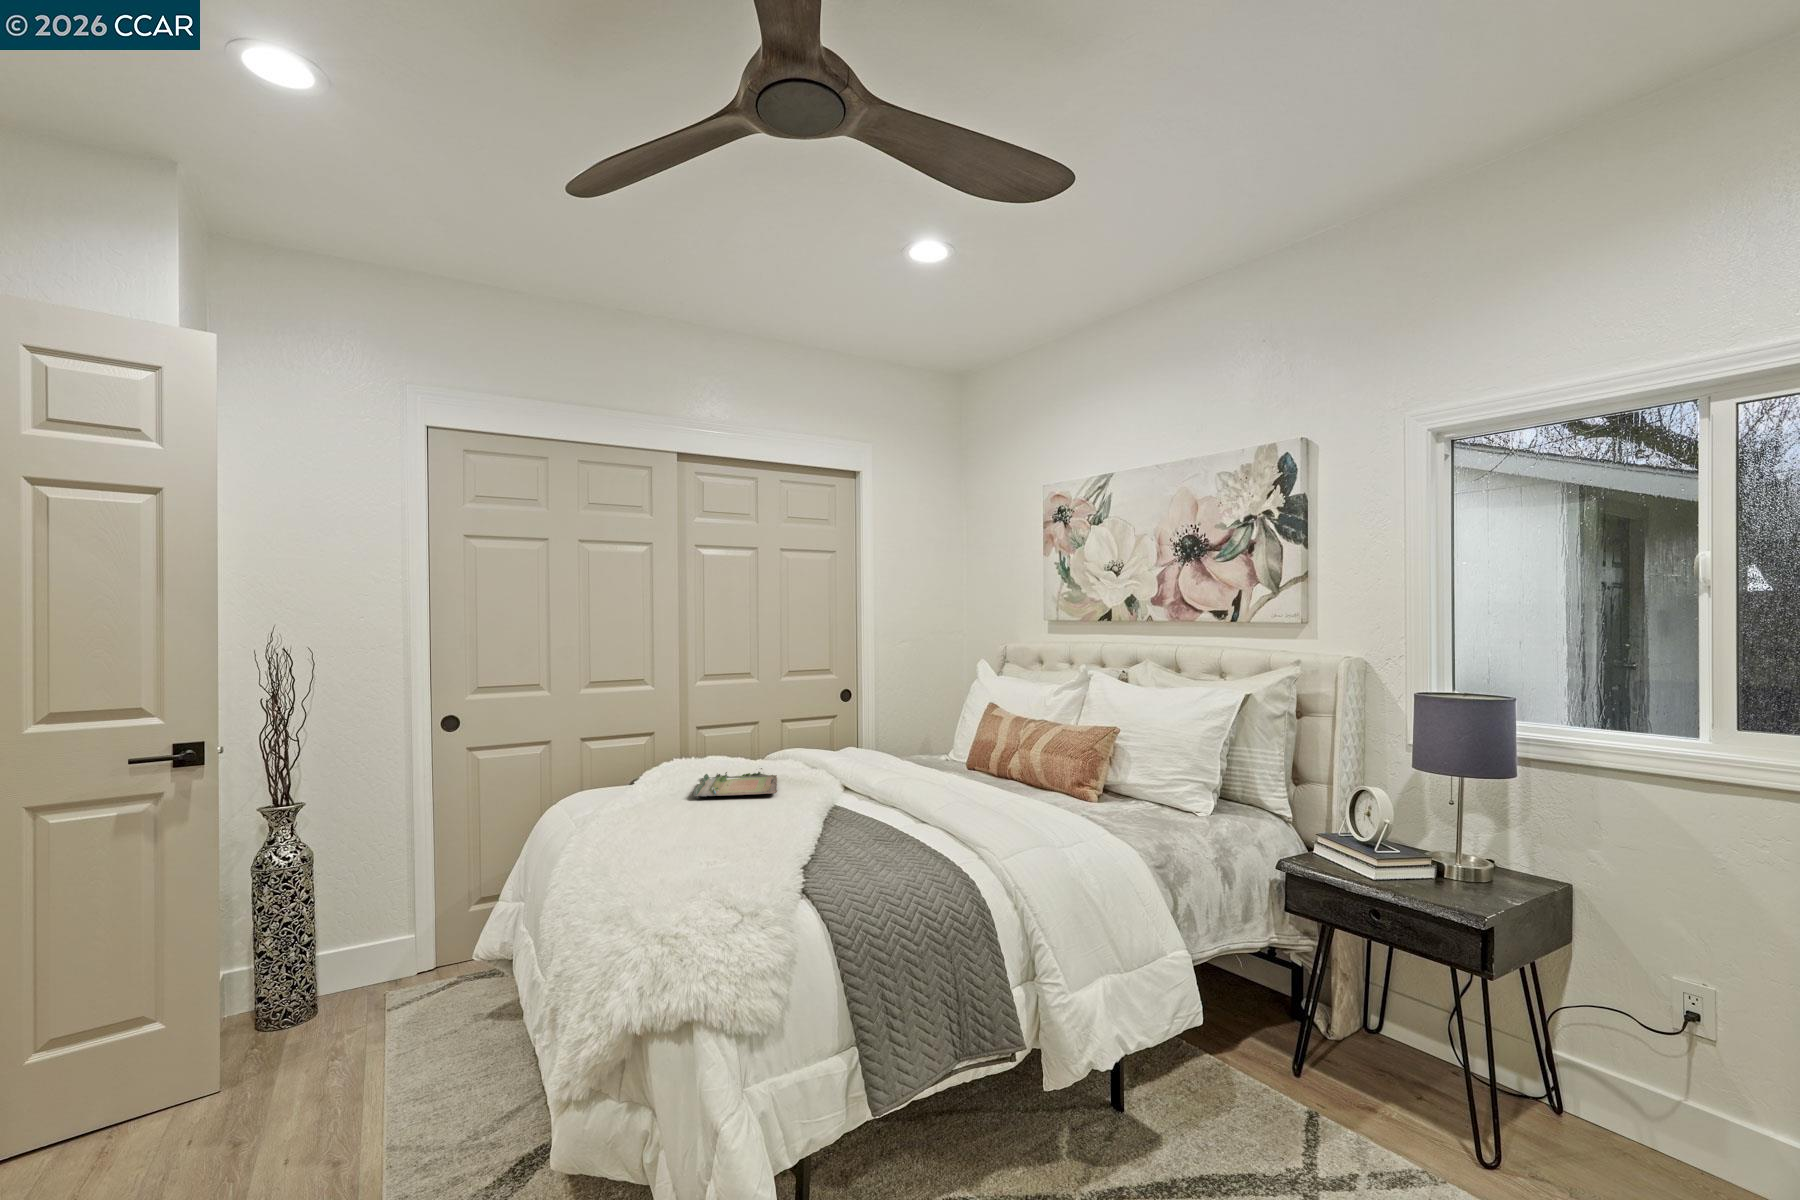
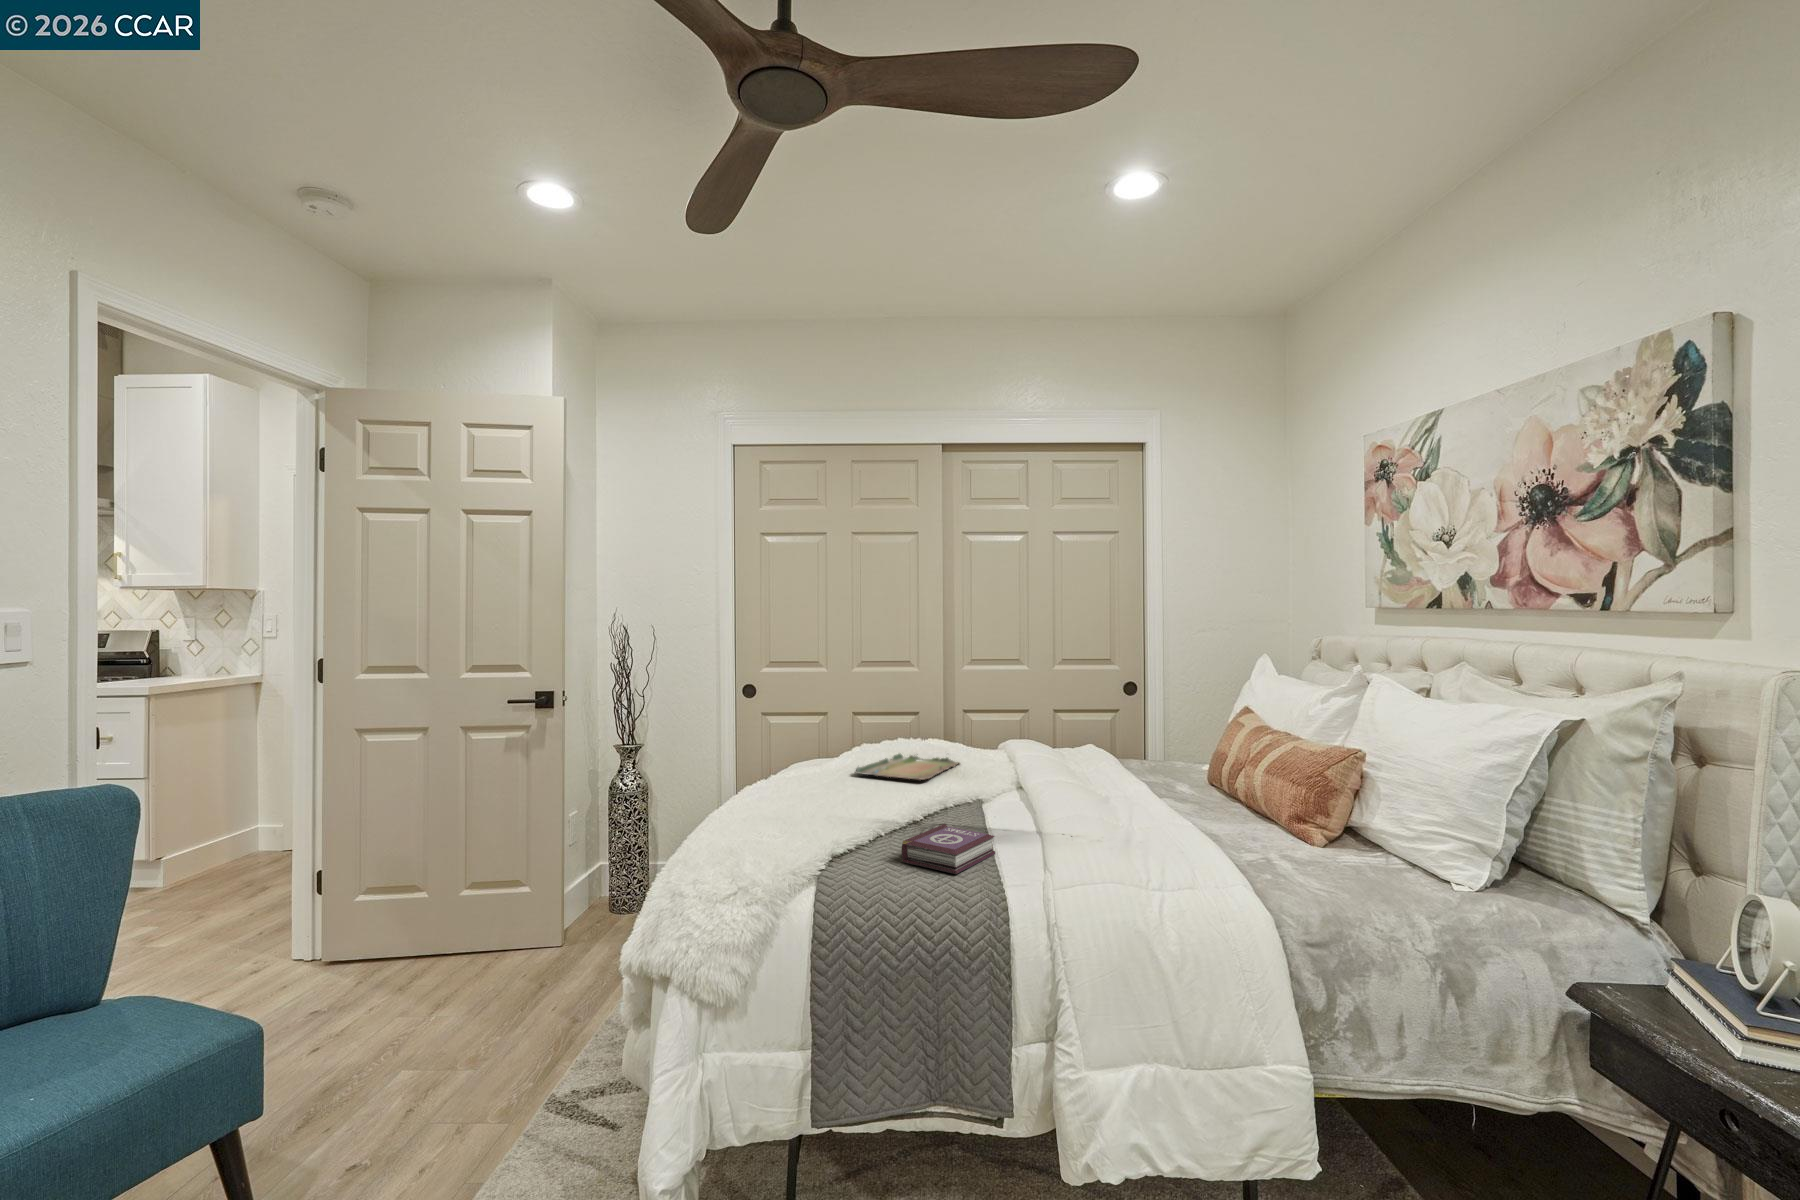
book: none [848,826,909,863] -> present [901,824,995,874]

